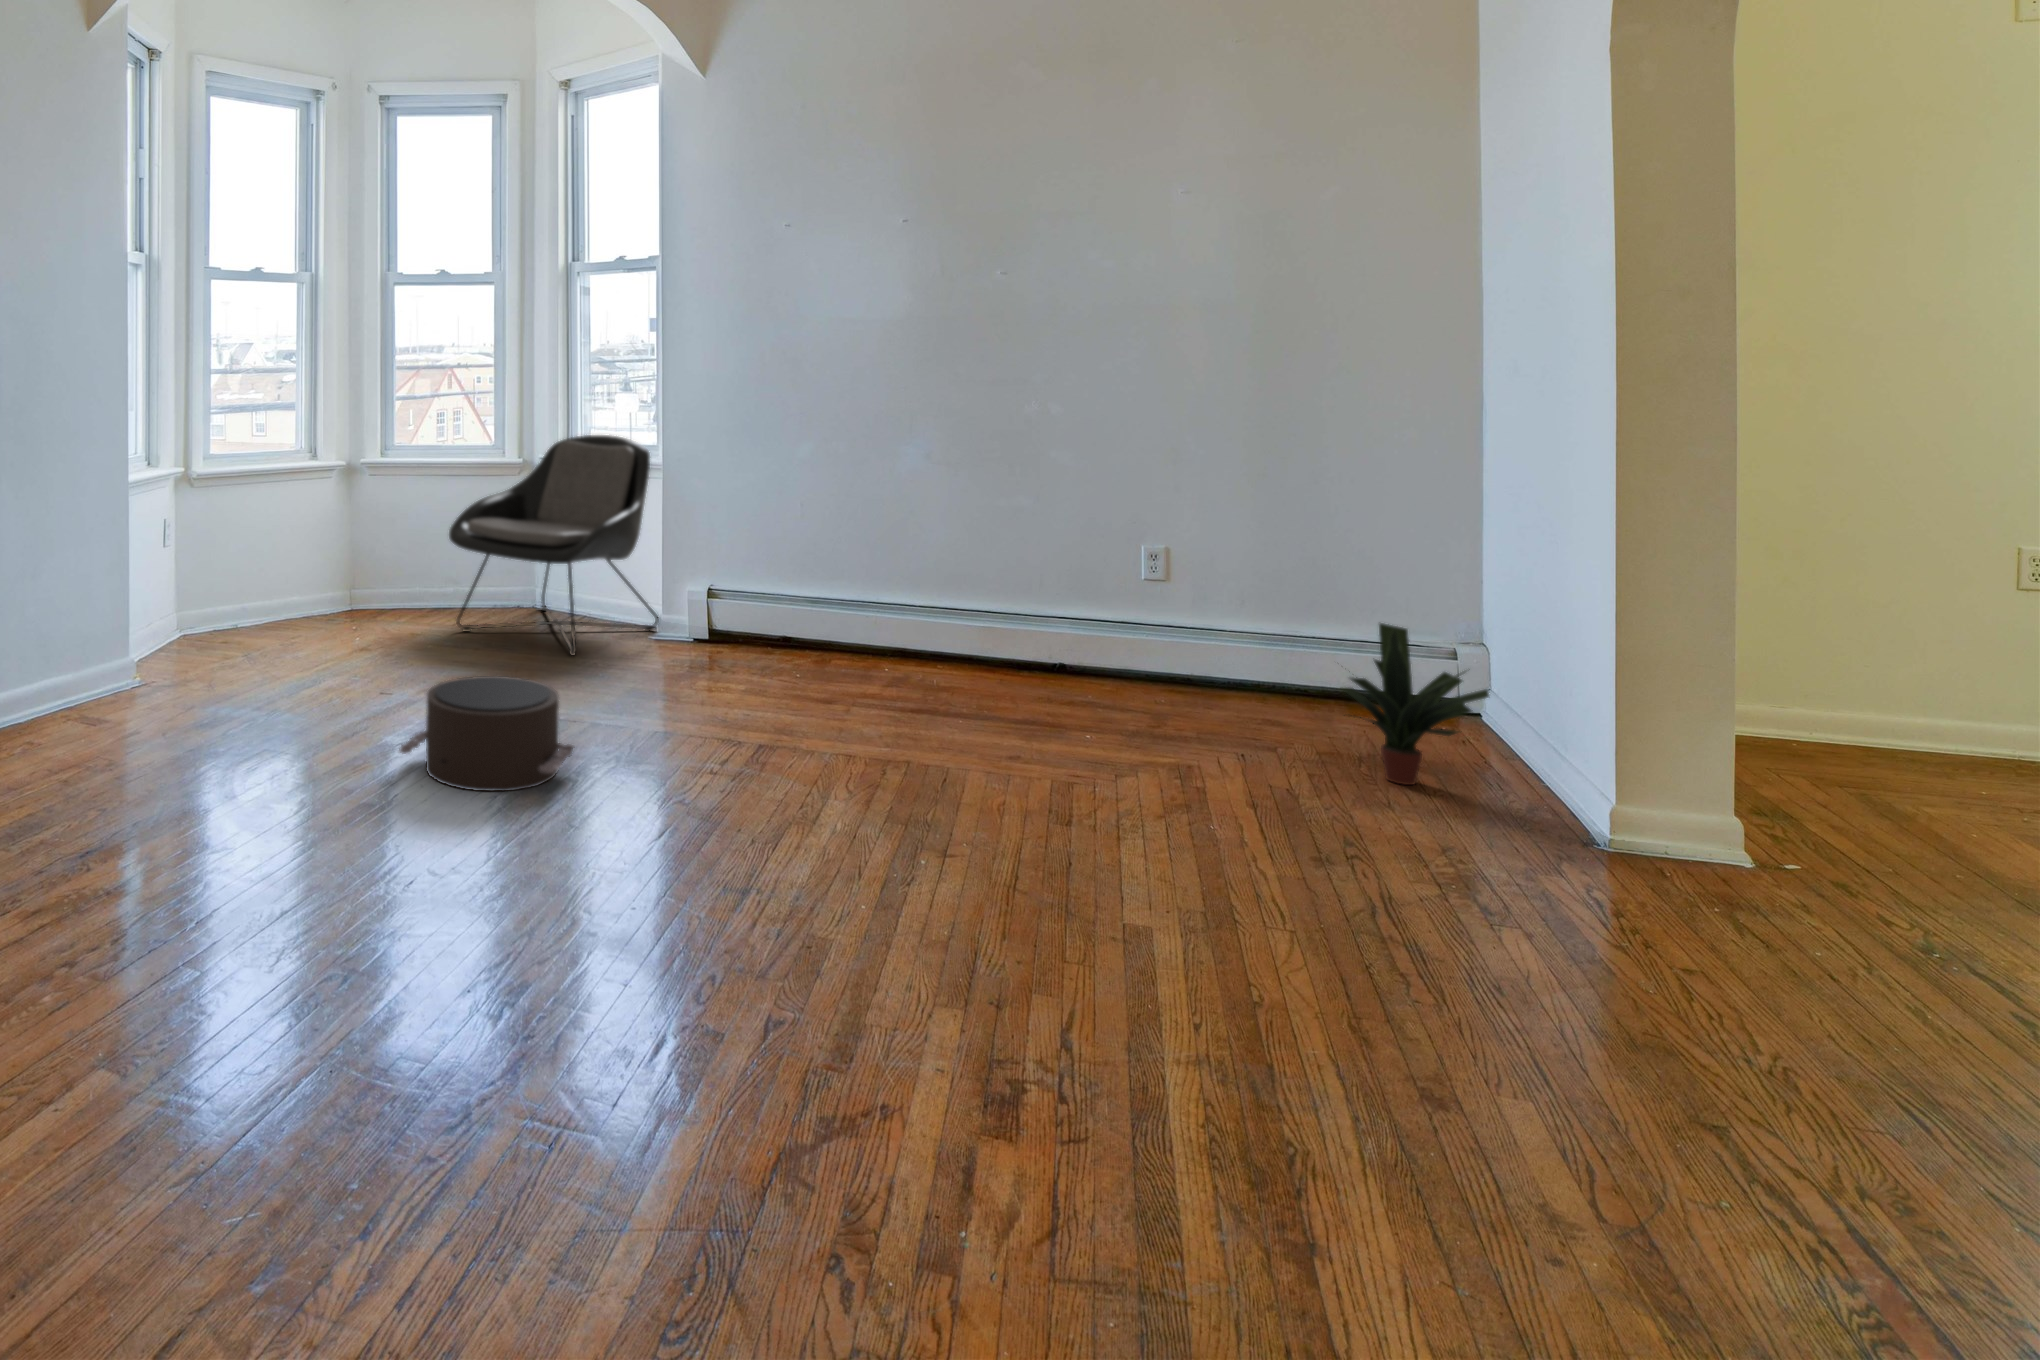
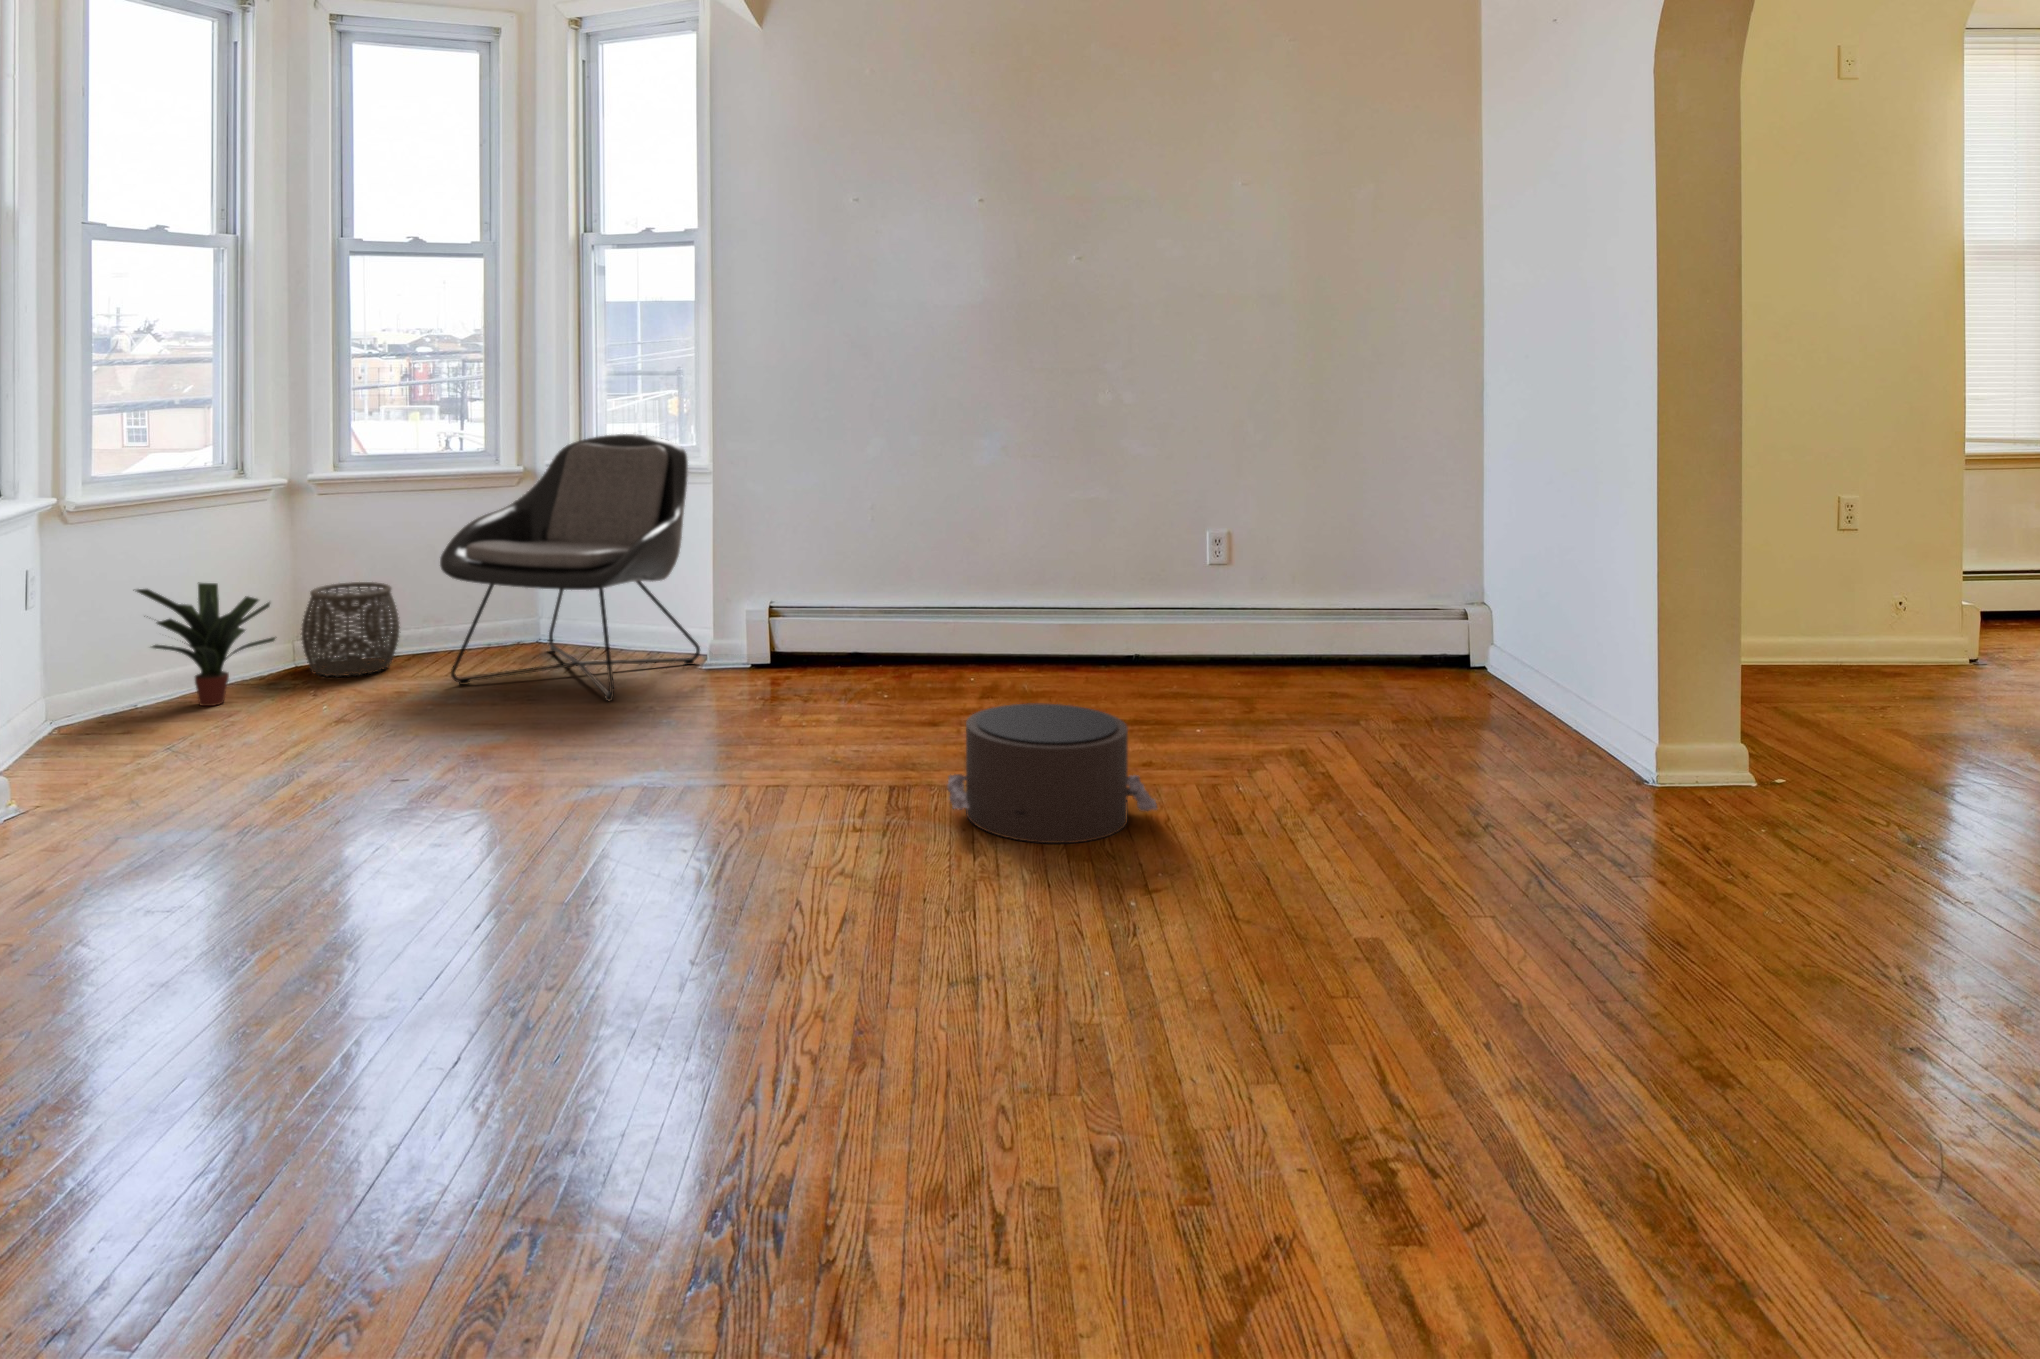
woven basket: none [351,543,425,617] -> present [301,582,400,677]
potted plant: present [1343,623,1489,785] -> present [136,583,275,706]
pouf: present [399,676,575,791] -> present [947,703,1157,843]

